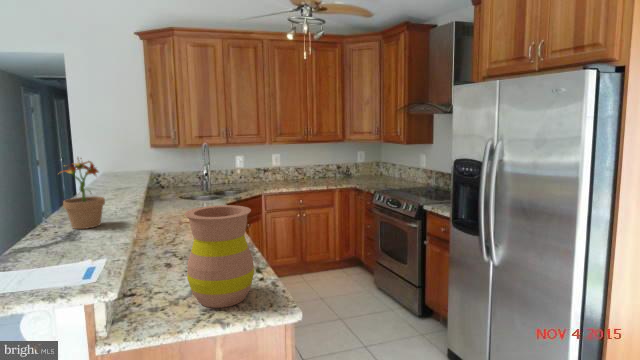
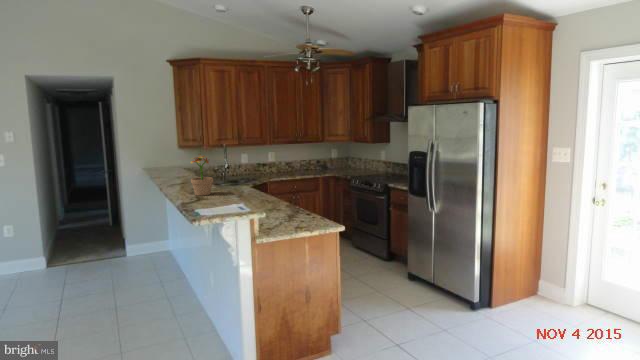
vase: present [185,205,254,308] -> none [283,177,317,227]

